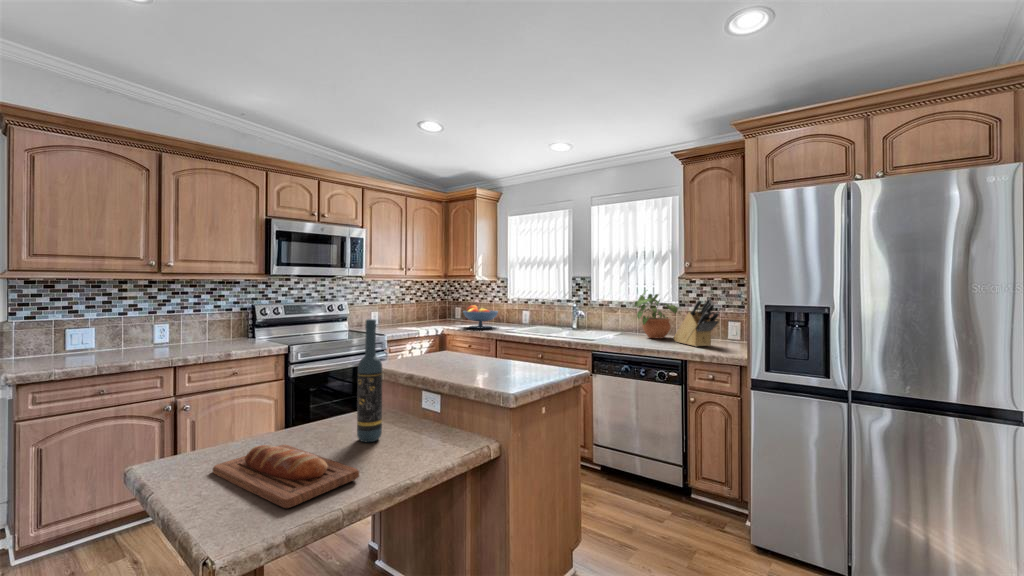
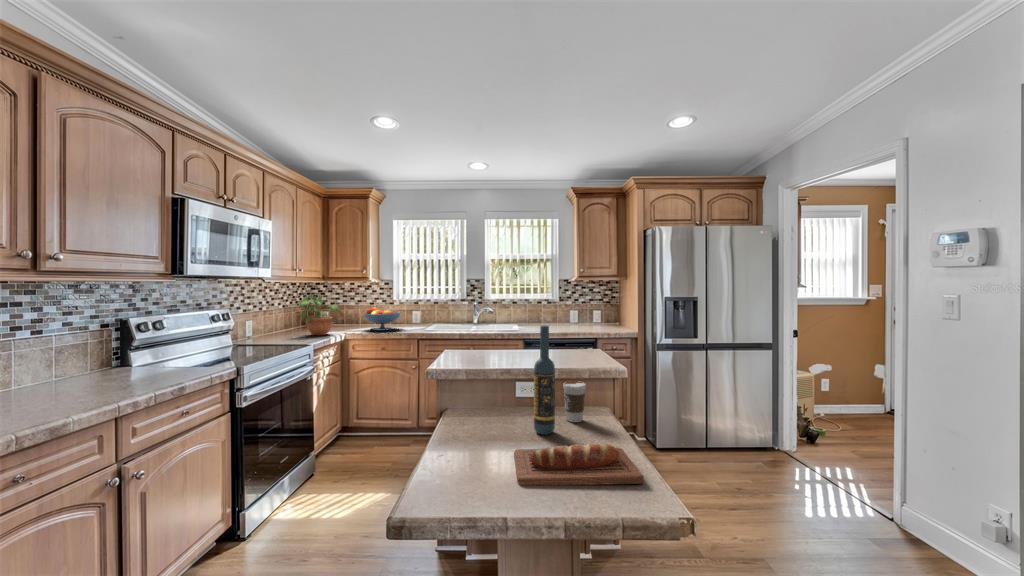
potted plant: present [634,291,678,339] -> present [299,296,338,335]
knife block: present [674,298,719,347] -> none [569,296,609,332]
coffee cup: none [420,391,448,440] -> present [563,383,586,422]

